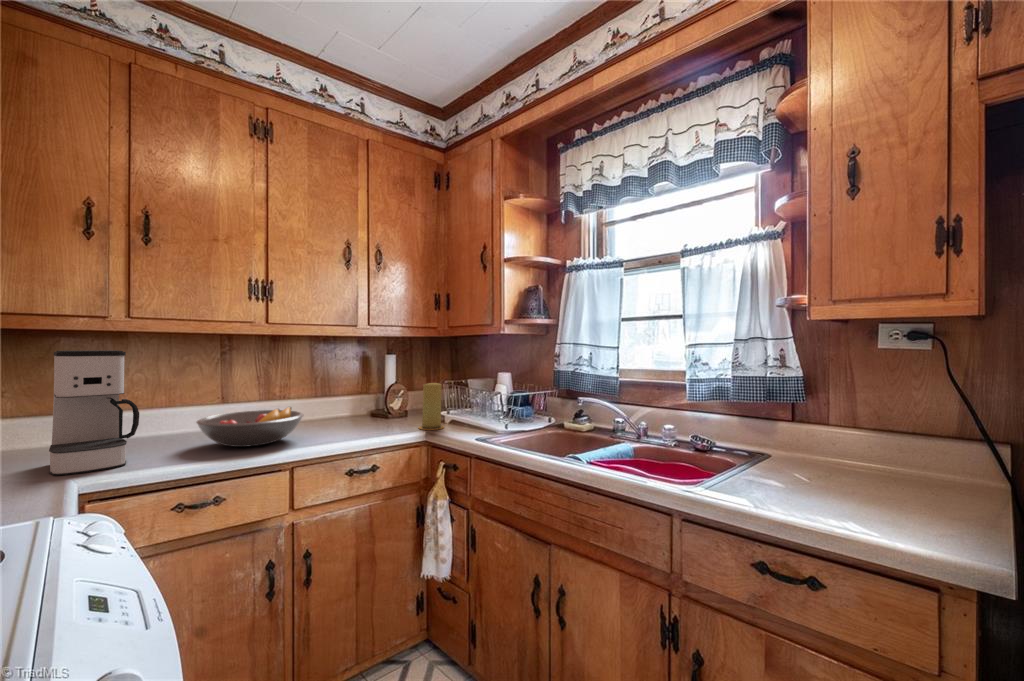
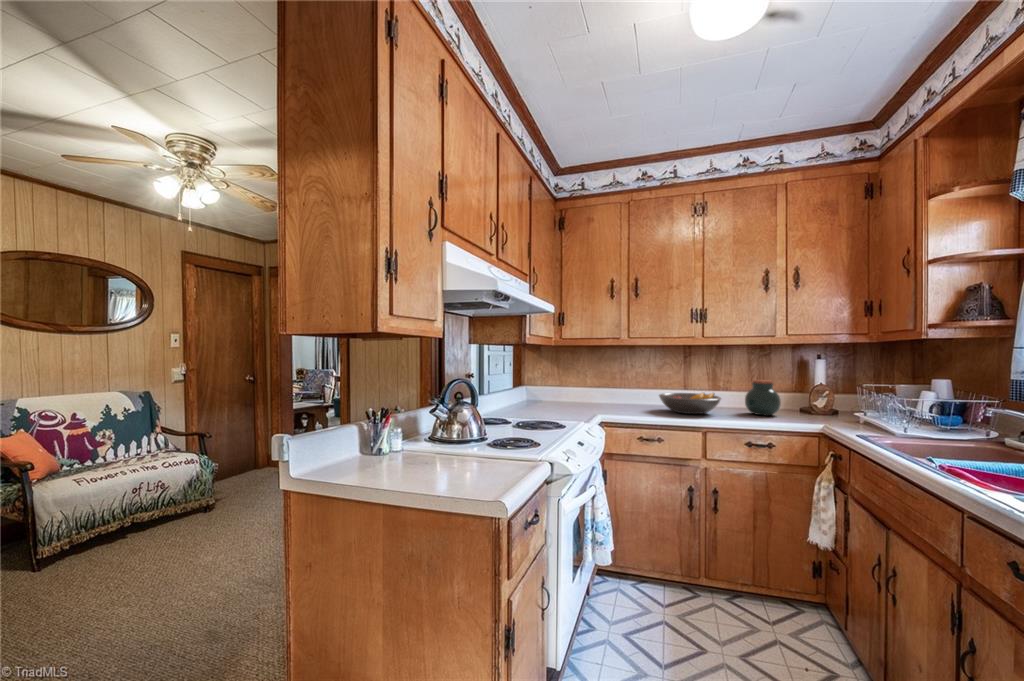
coffee maker: present [49,350,139,476] -> none [599,353,632,411]
jar: none [324,382,367,428] -> present [745,380,781,415]
candle: present [419,383,444,430] -> none [821,386,849,428]

